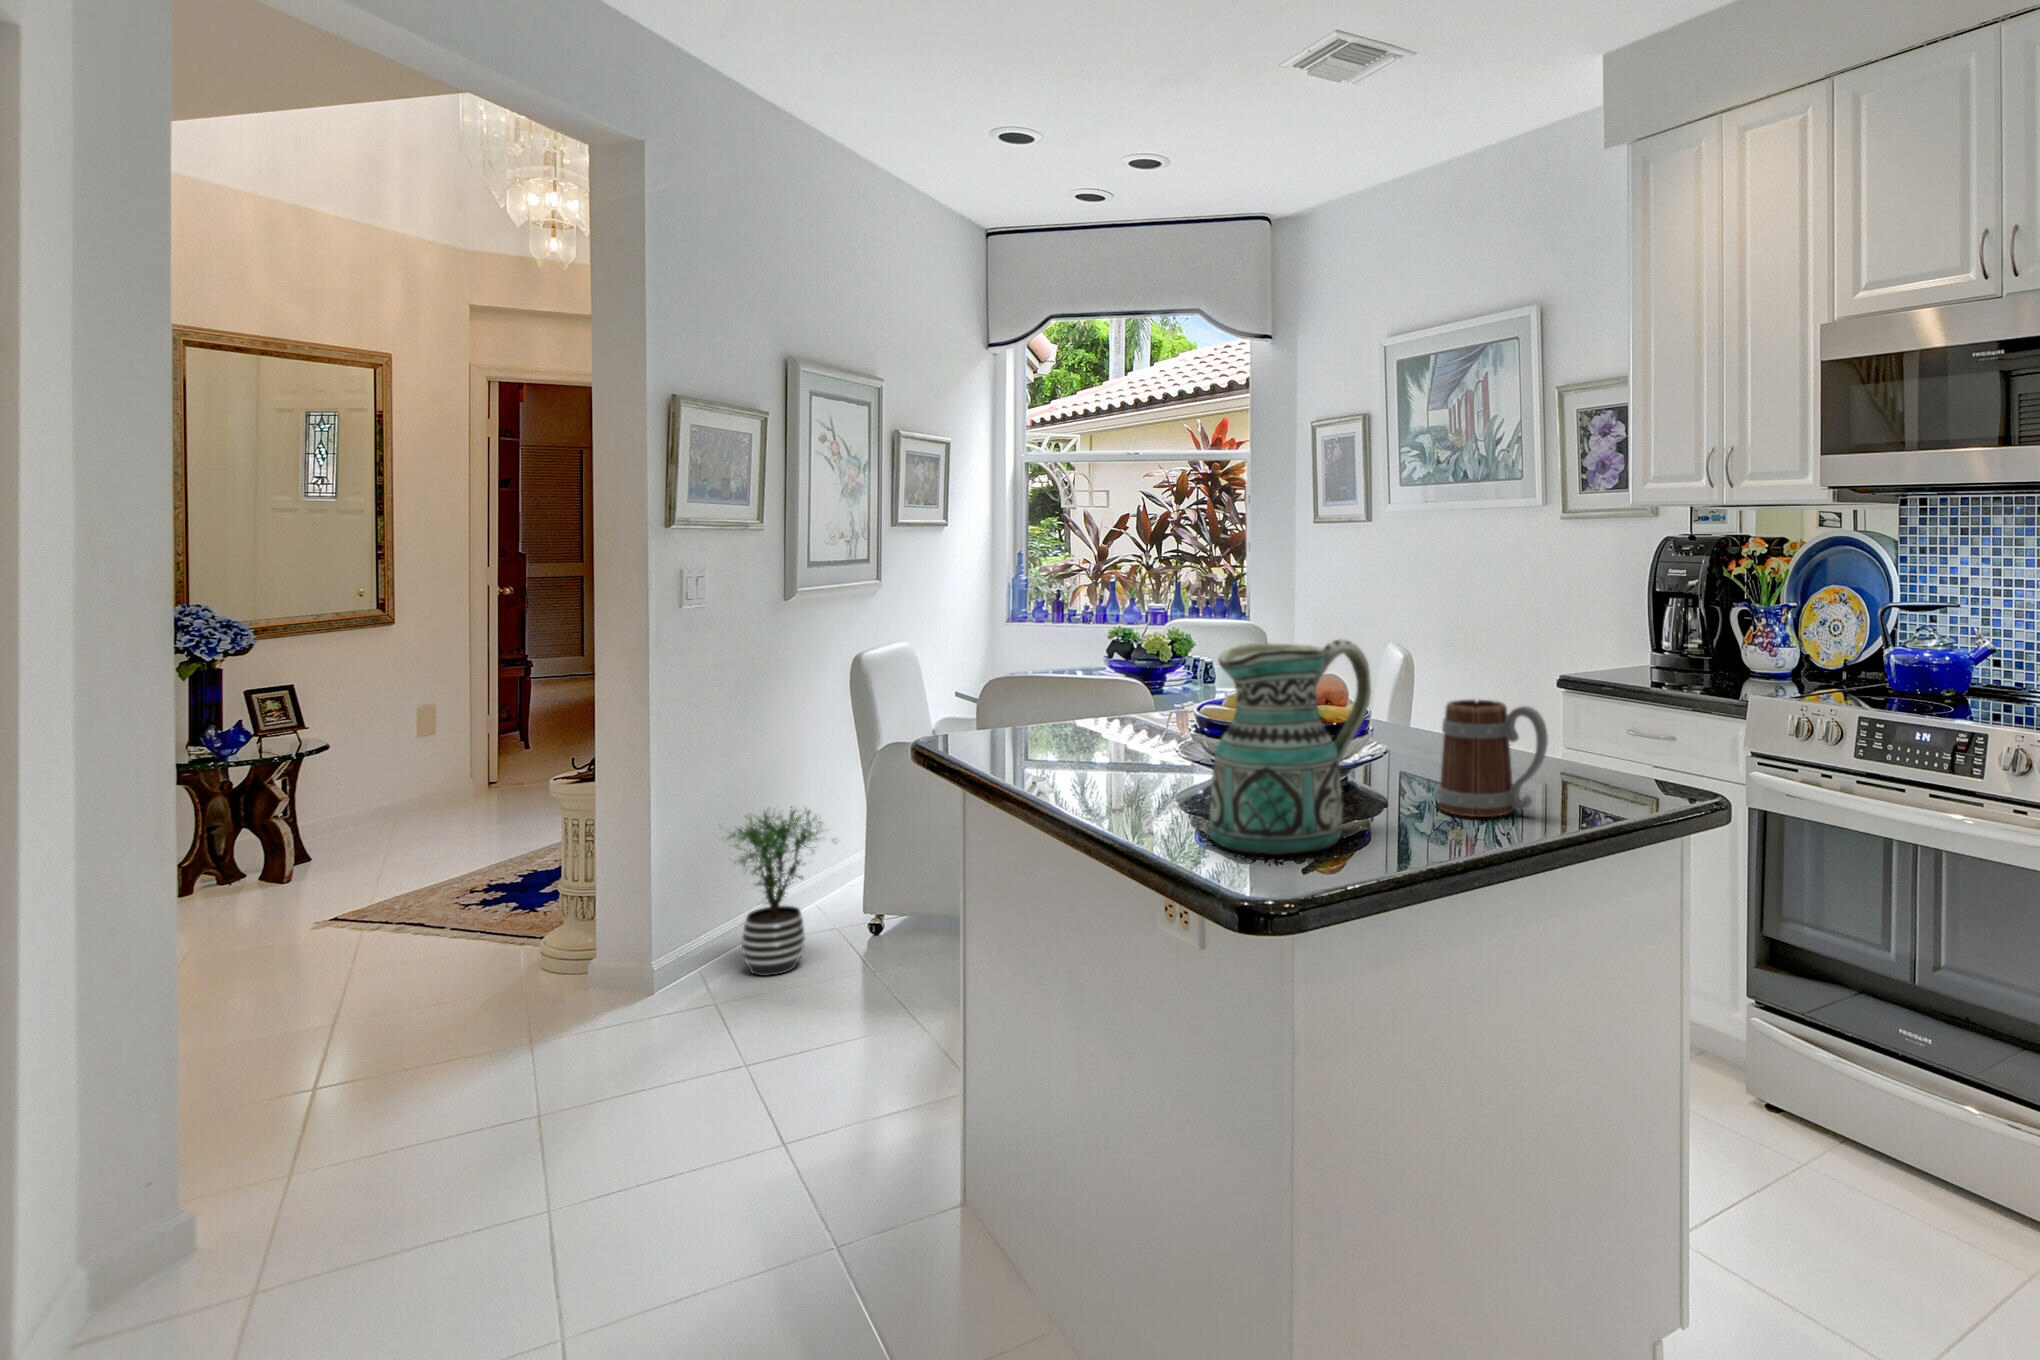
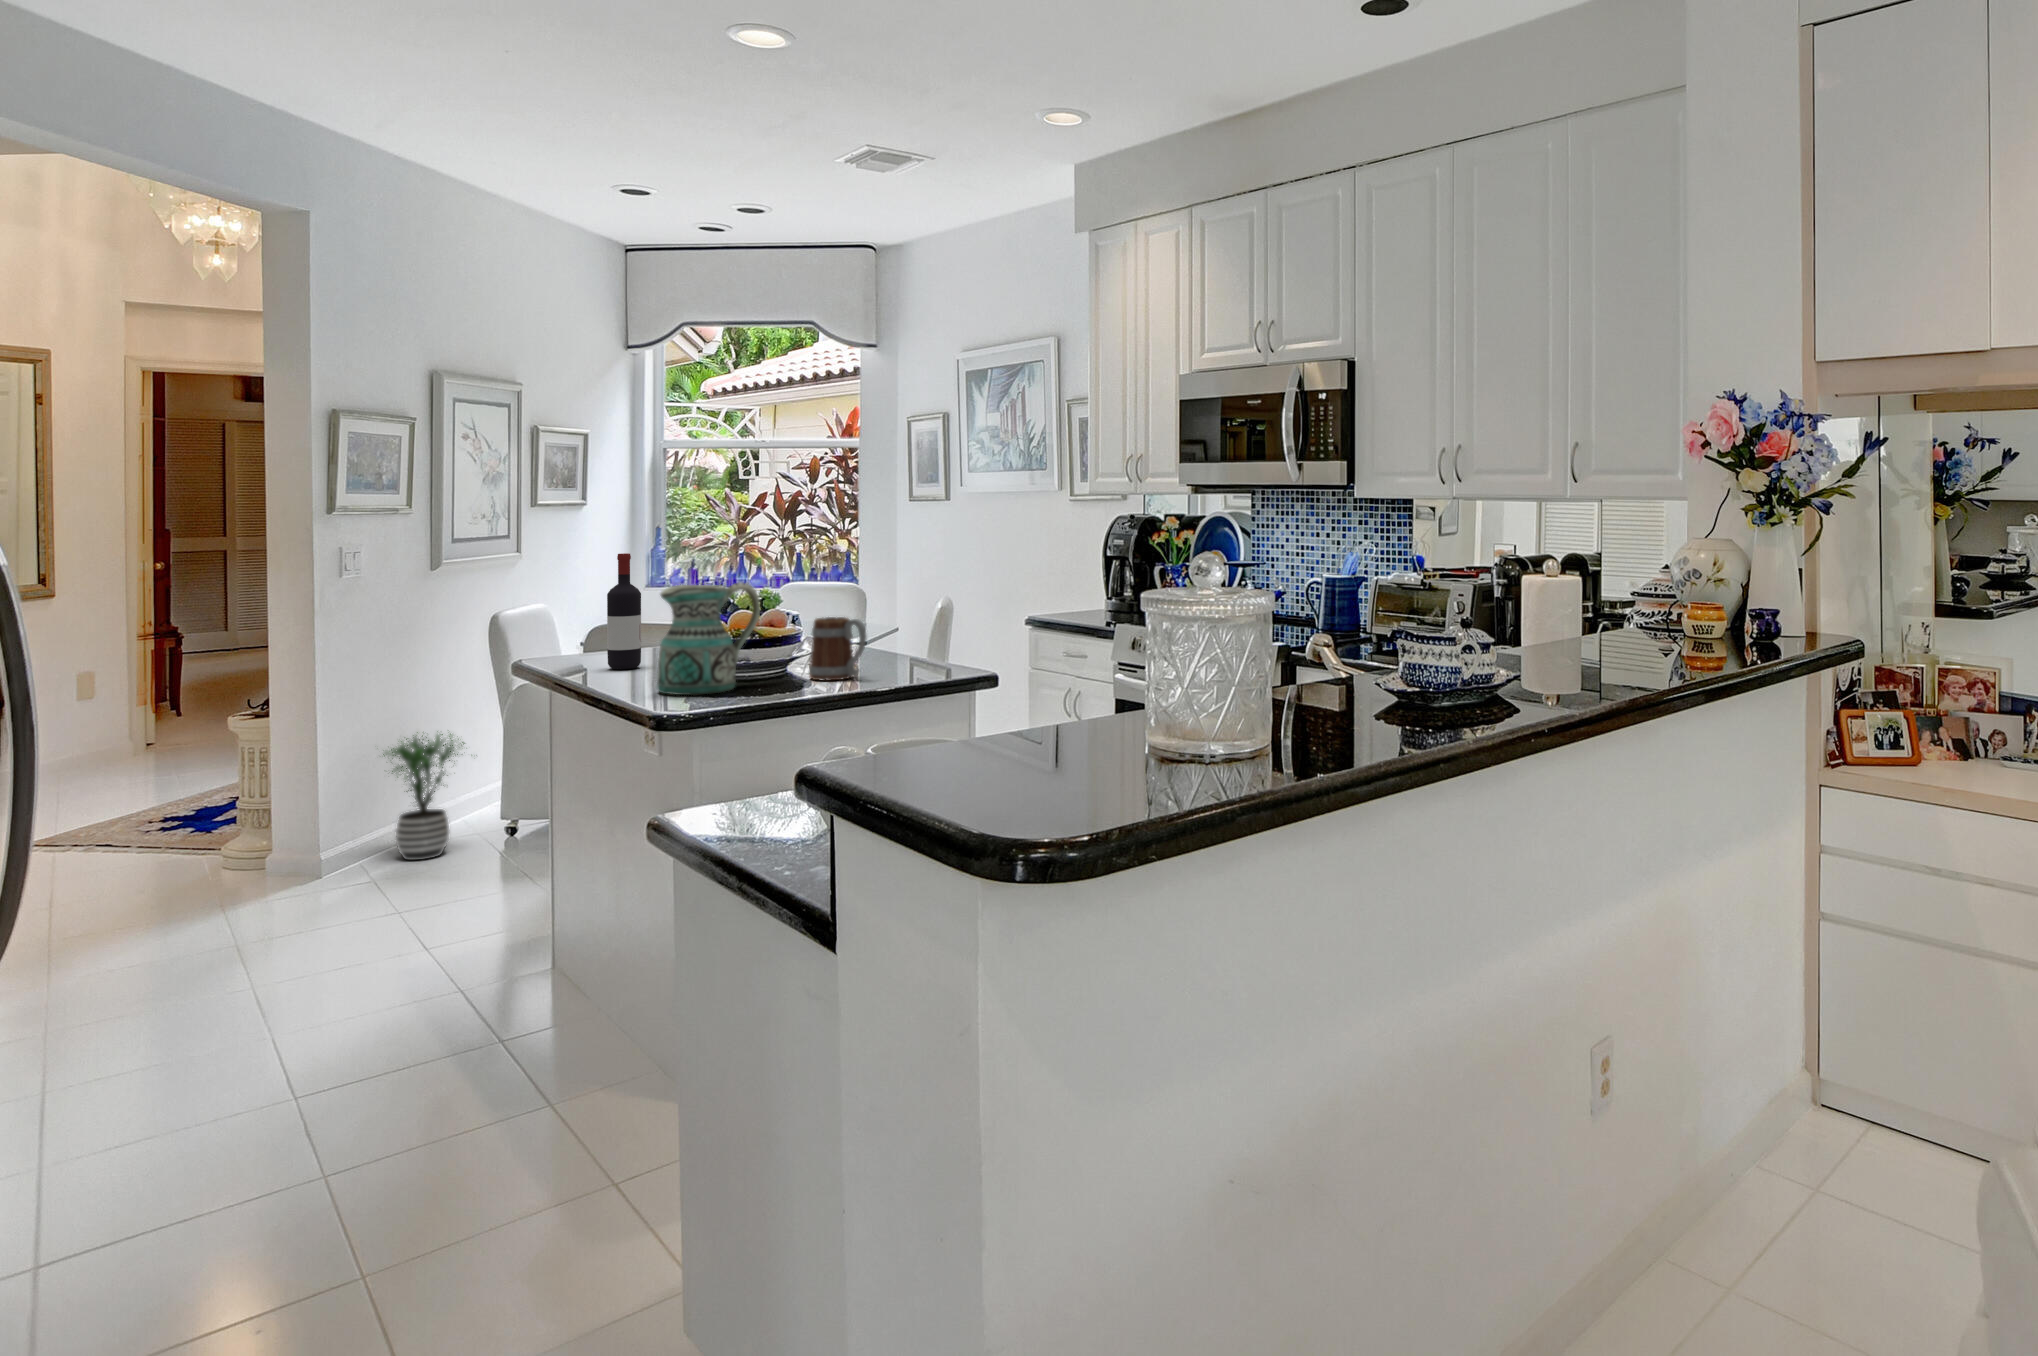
wine bottle: none [1077,585,1128,775] -> present [607,553,641,669]

